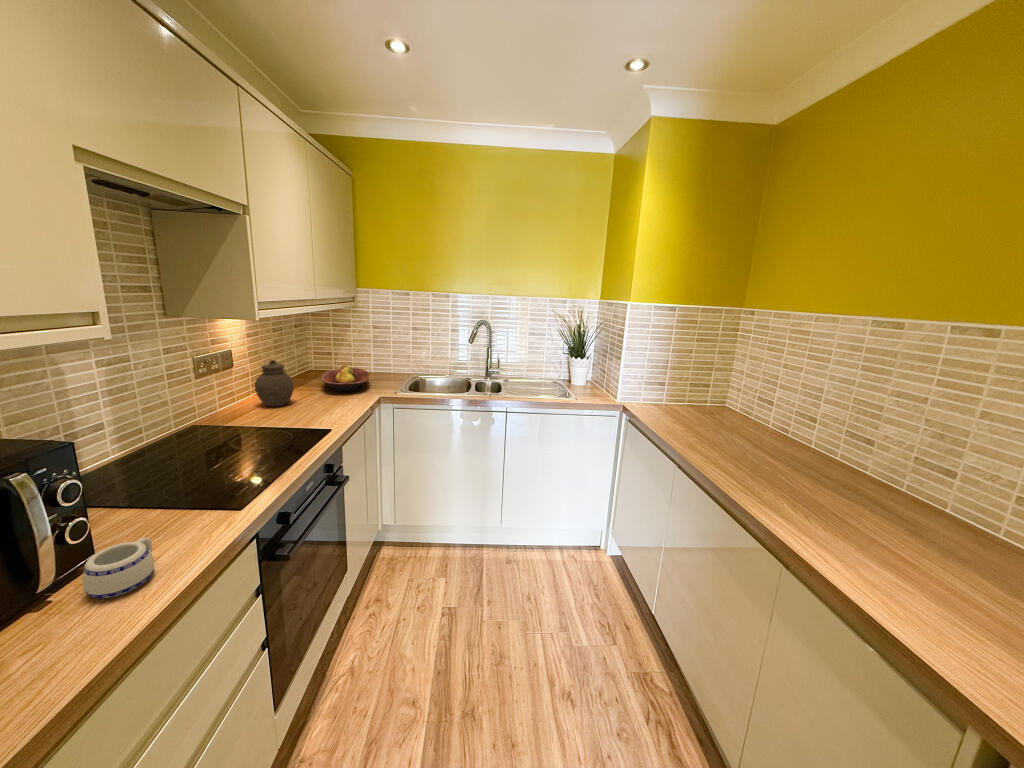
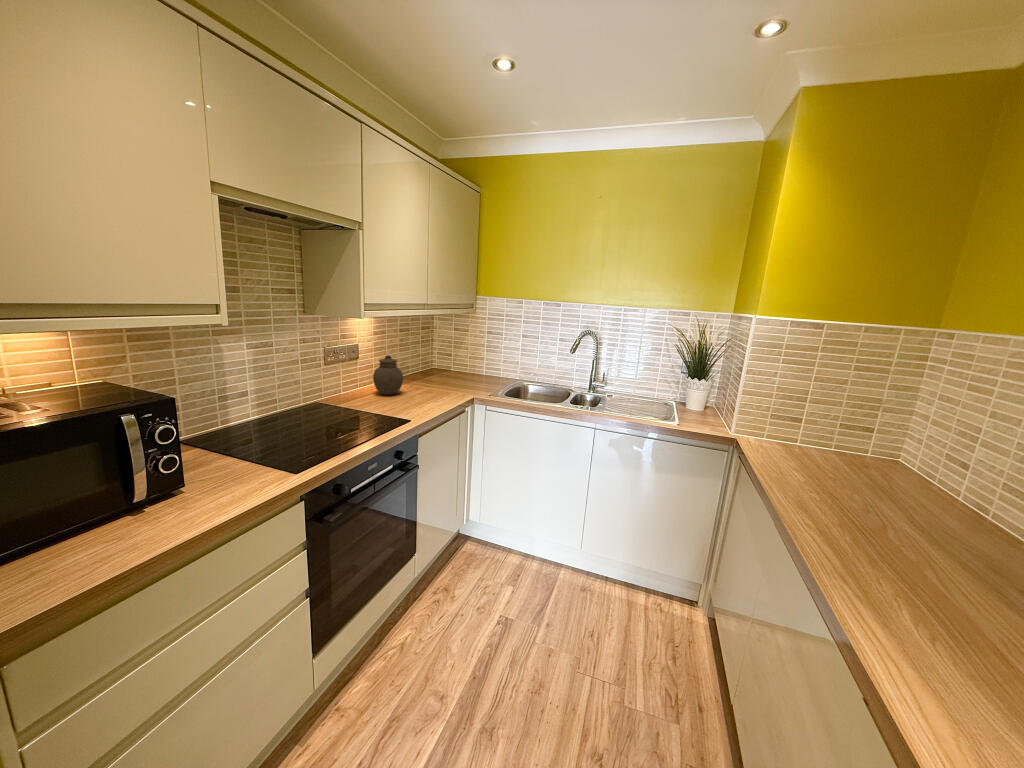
fruit bowl: present [321,365,369,393] -> none [431,365,473,390]
mug: present [82,537,154,598] -> none [146,484,210,527]

